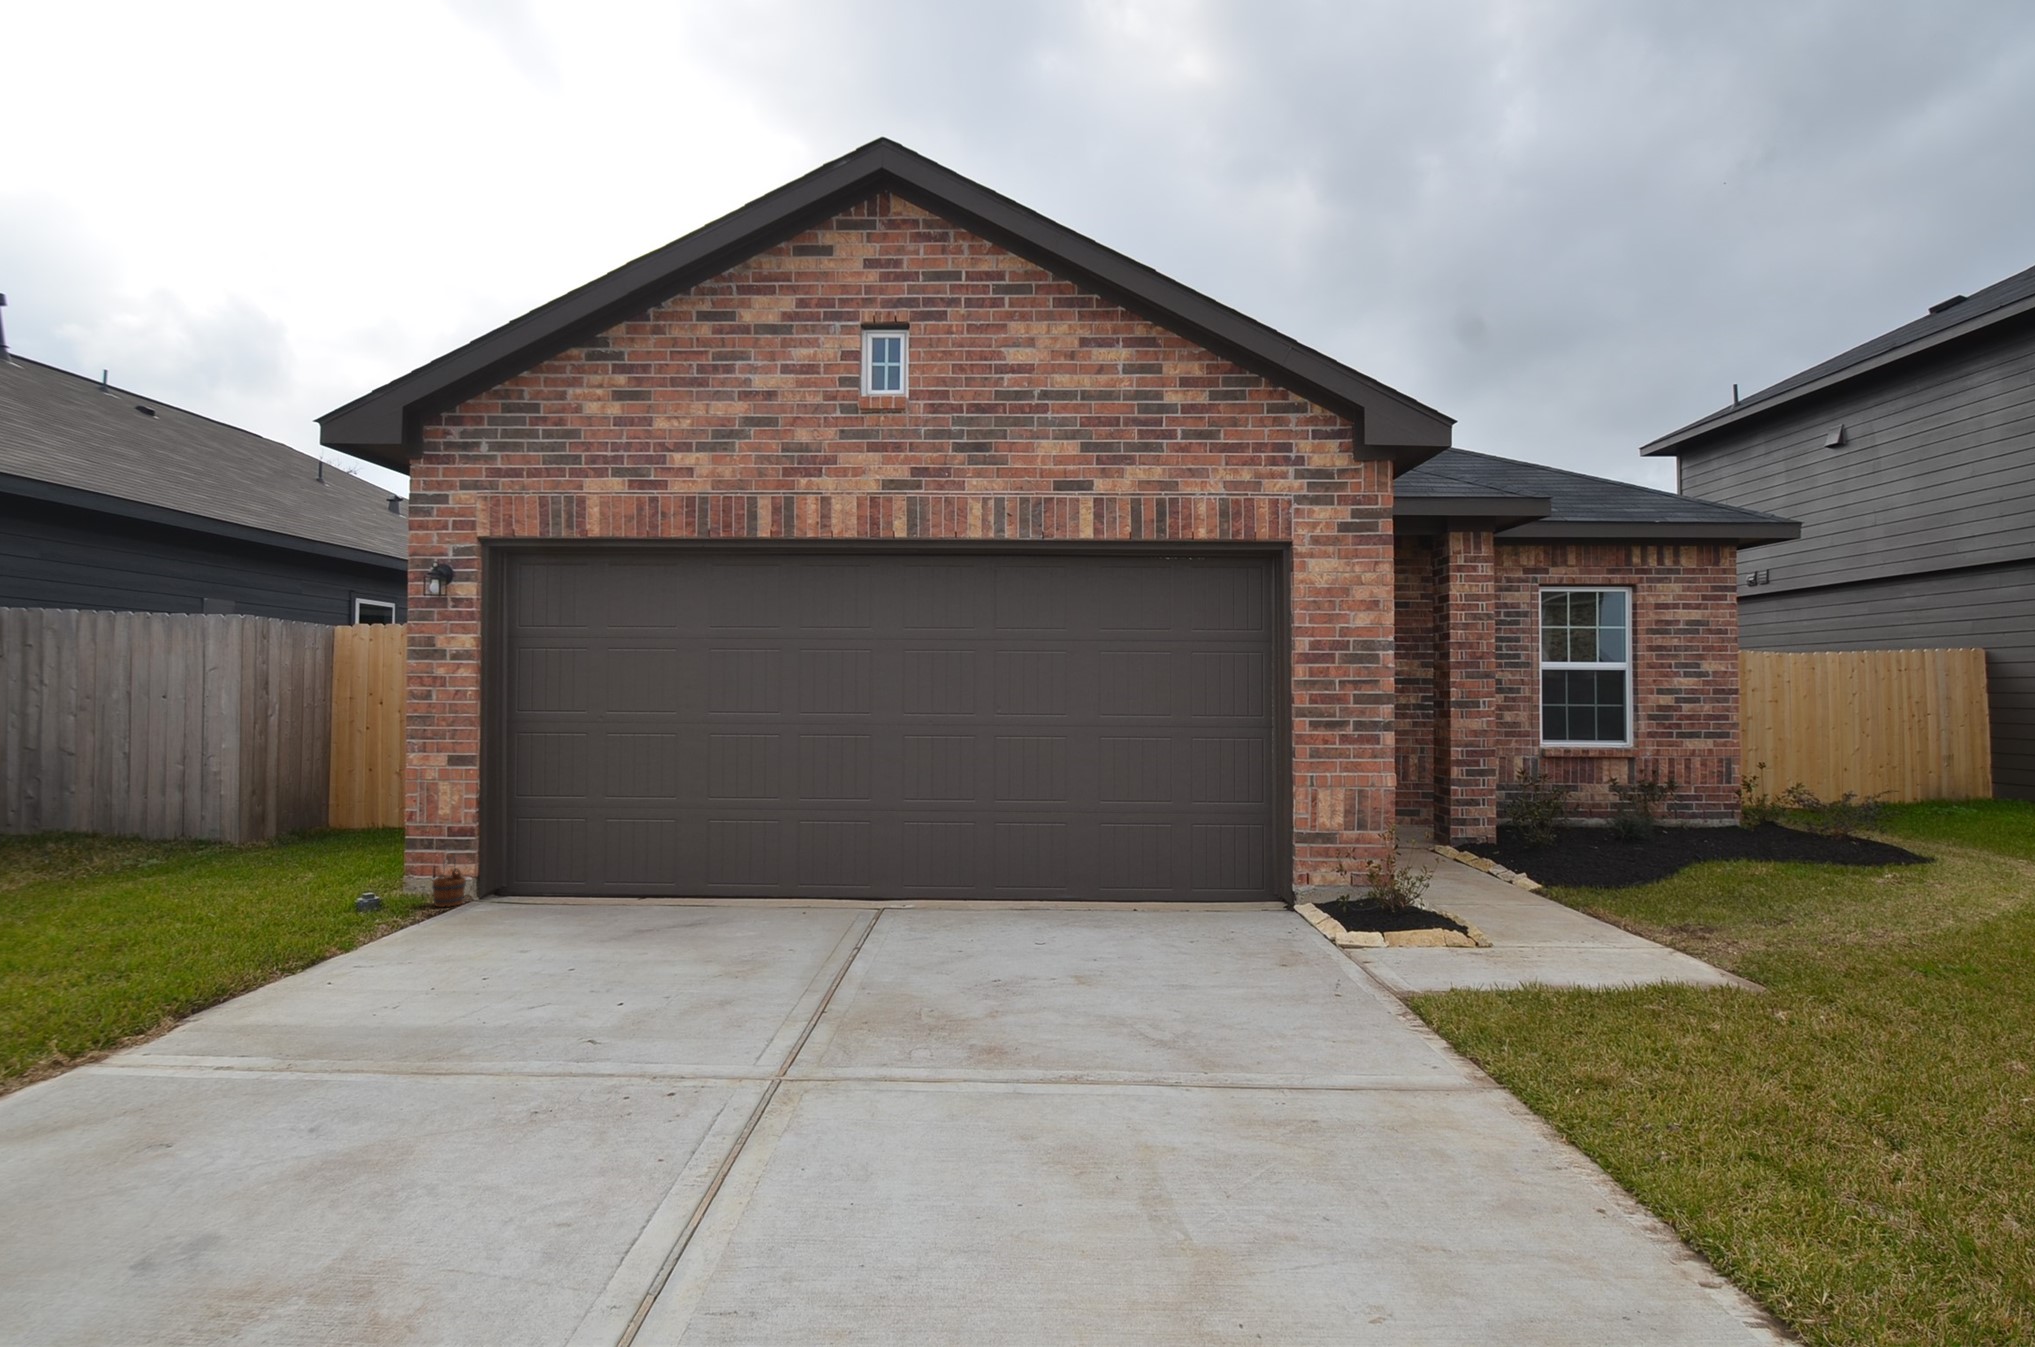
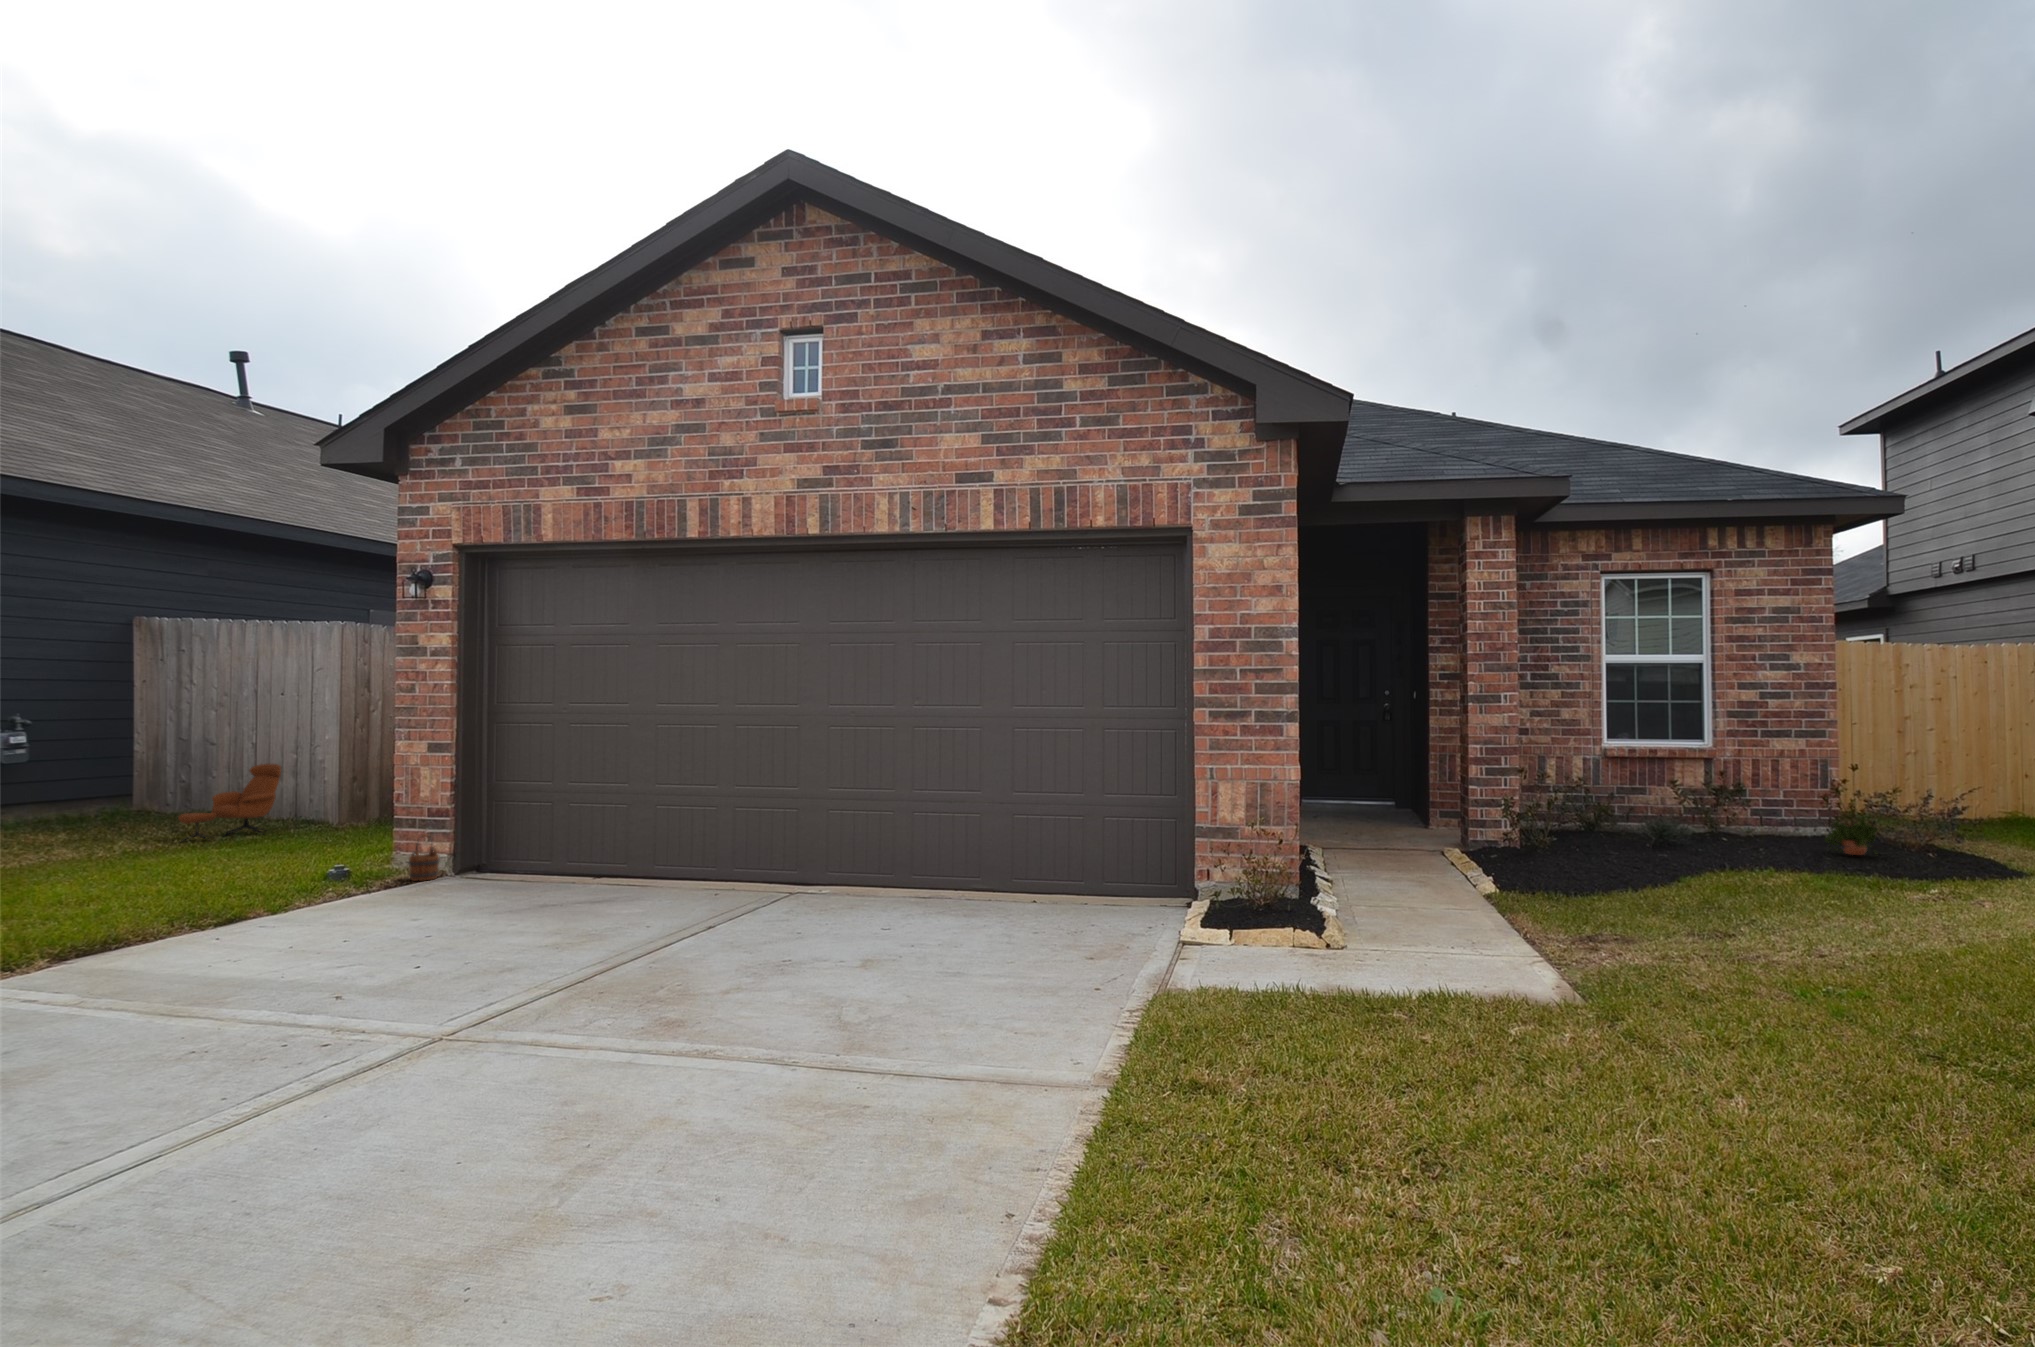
lounge chair: none [83,771,197,864] -> present [179,764,282,842]
potted plant: none [1726,806,1776,840] -> present [1825,820,1879,855]

